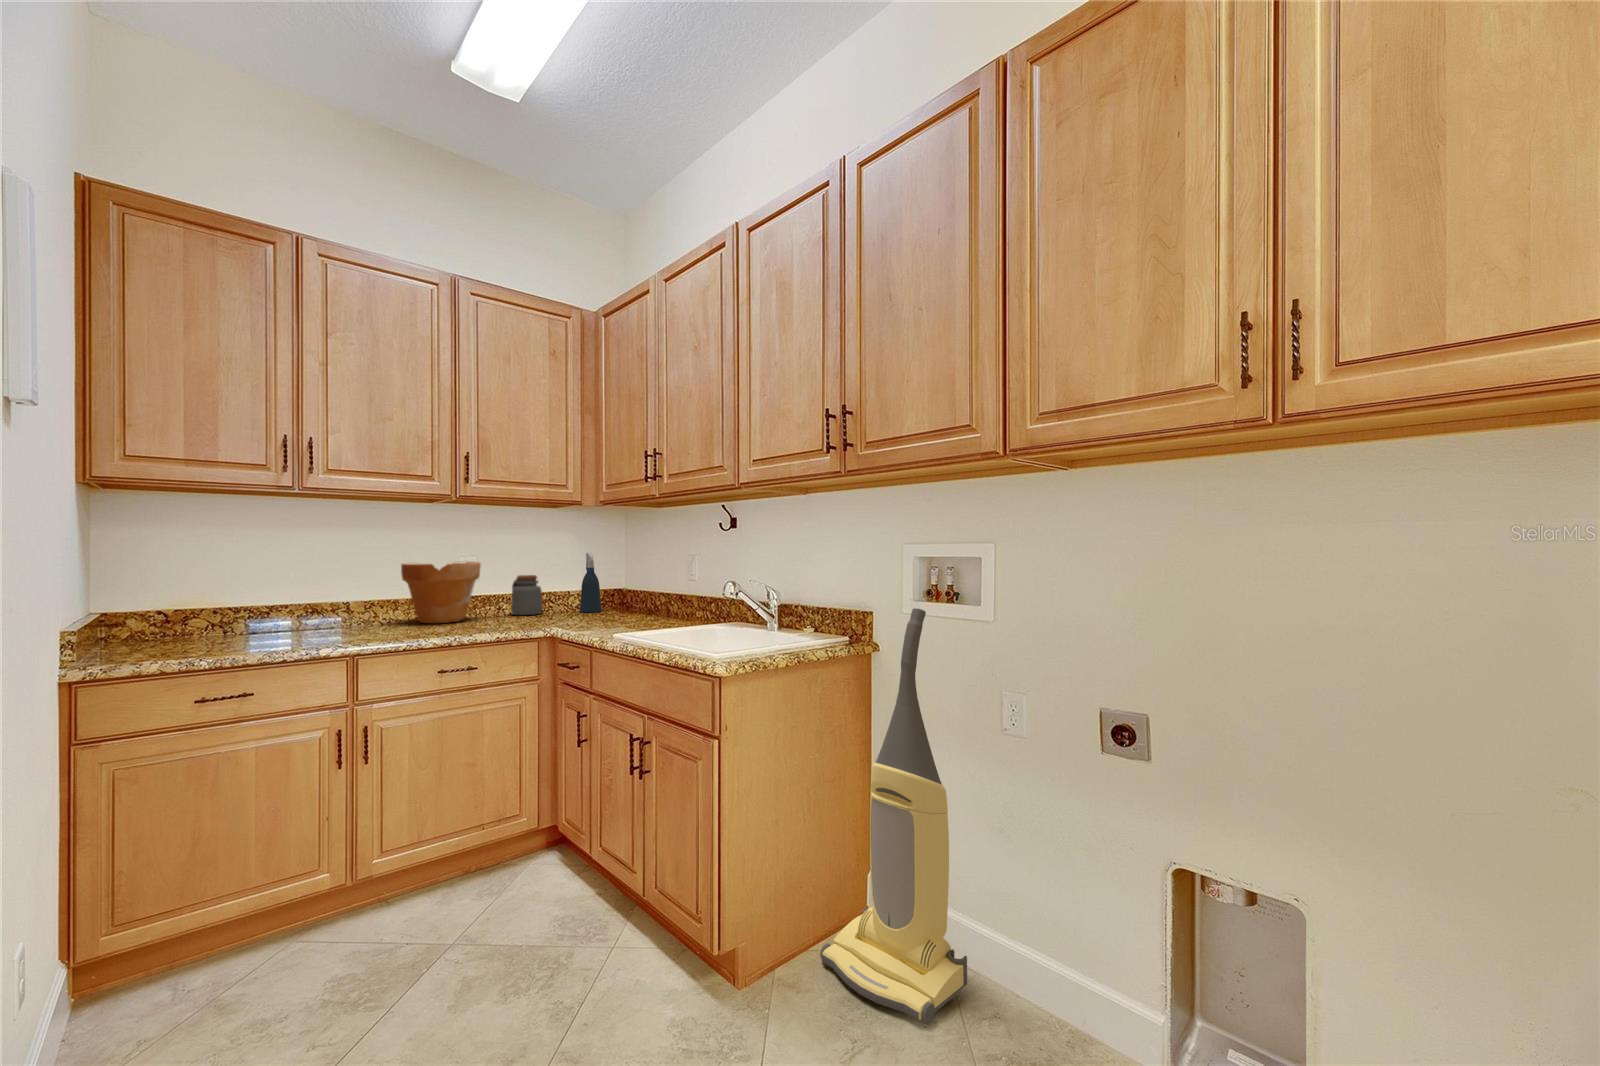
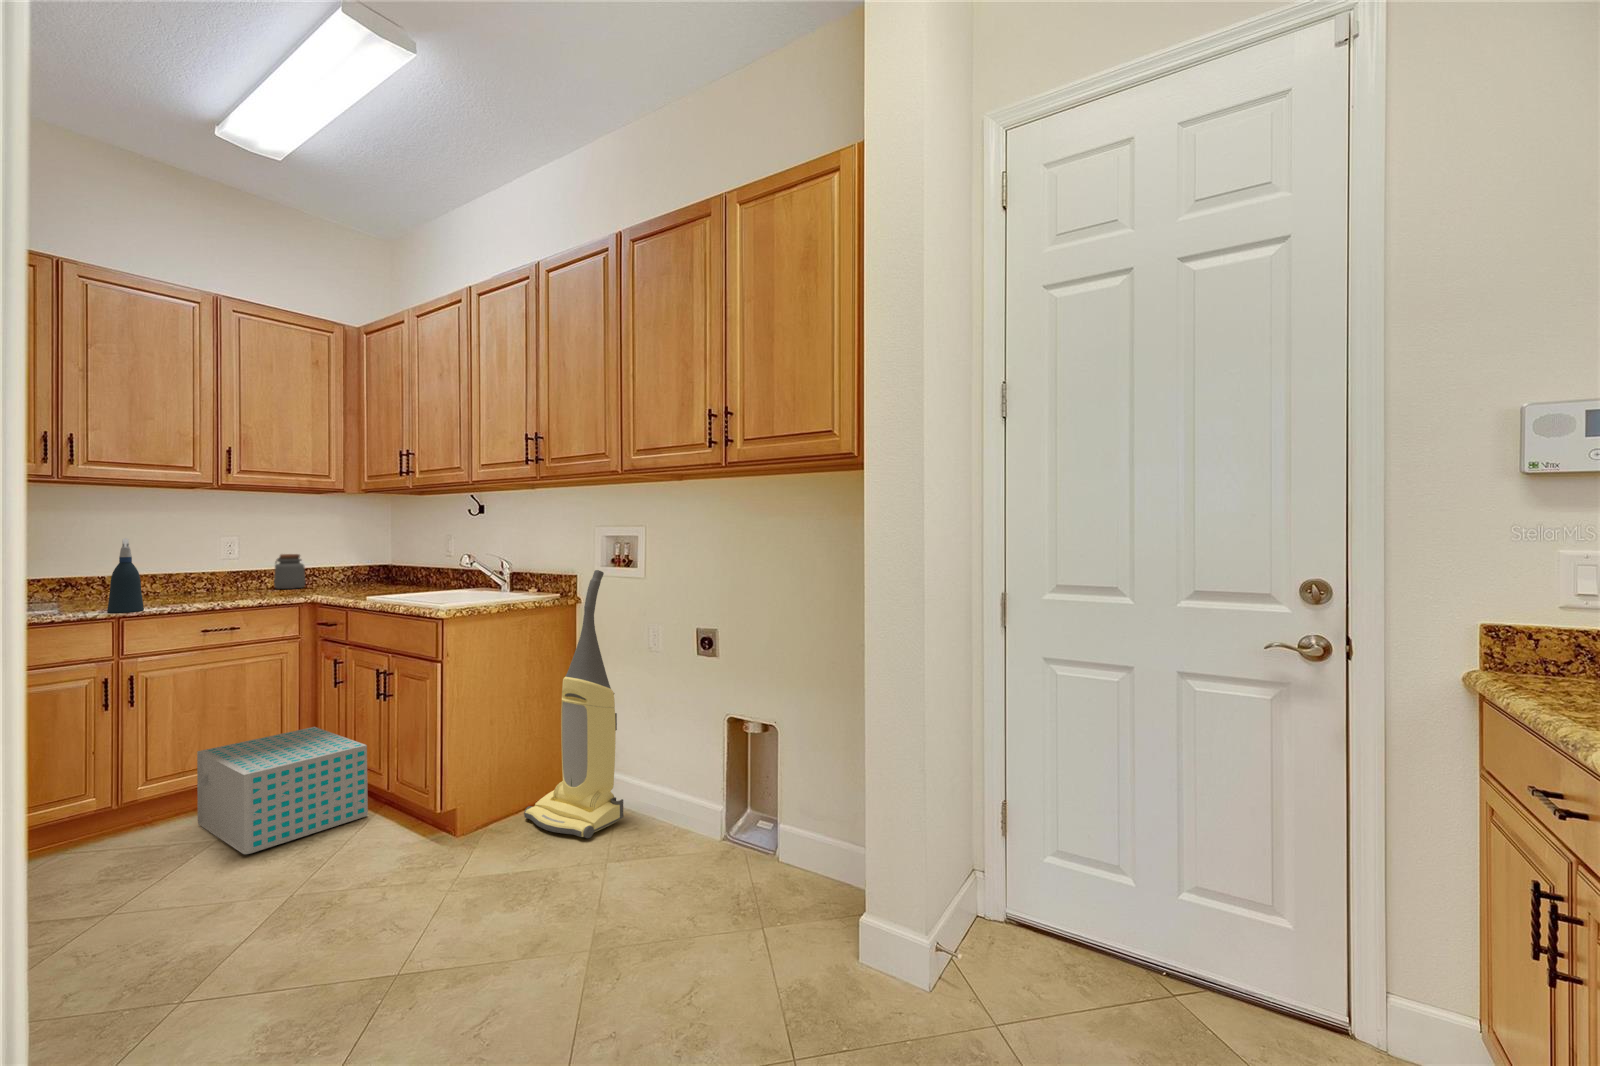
spray bottle: present [580,552,602,612] -> present [107,539,144,613]
flower pot: present [401,562,481,623] -> none [160,542,243,595]
storage box: none [430,791,619,981] -> present [197,727,368,854]

